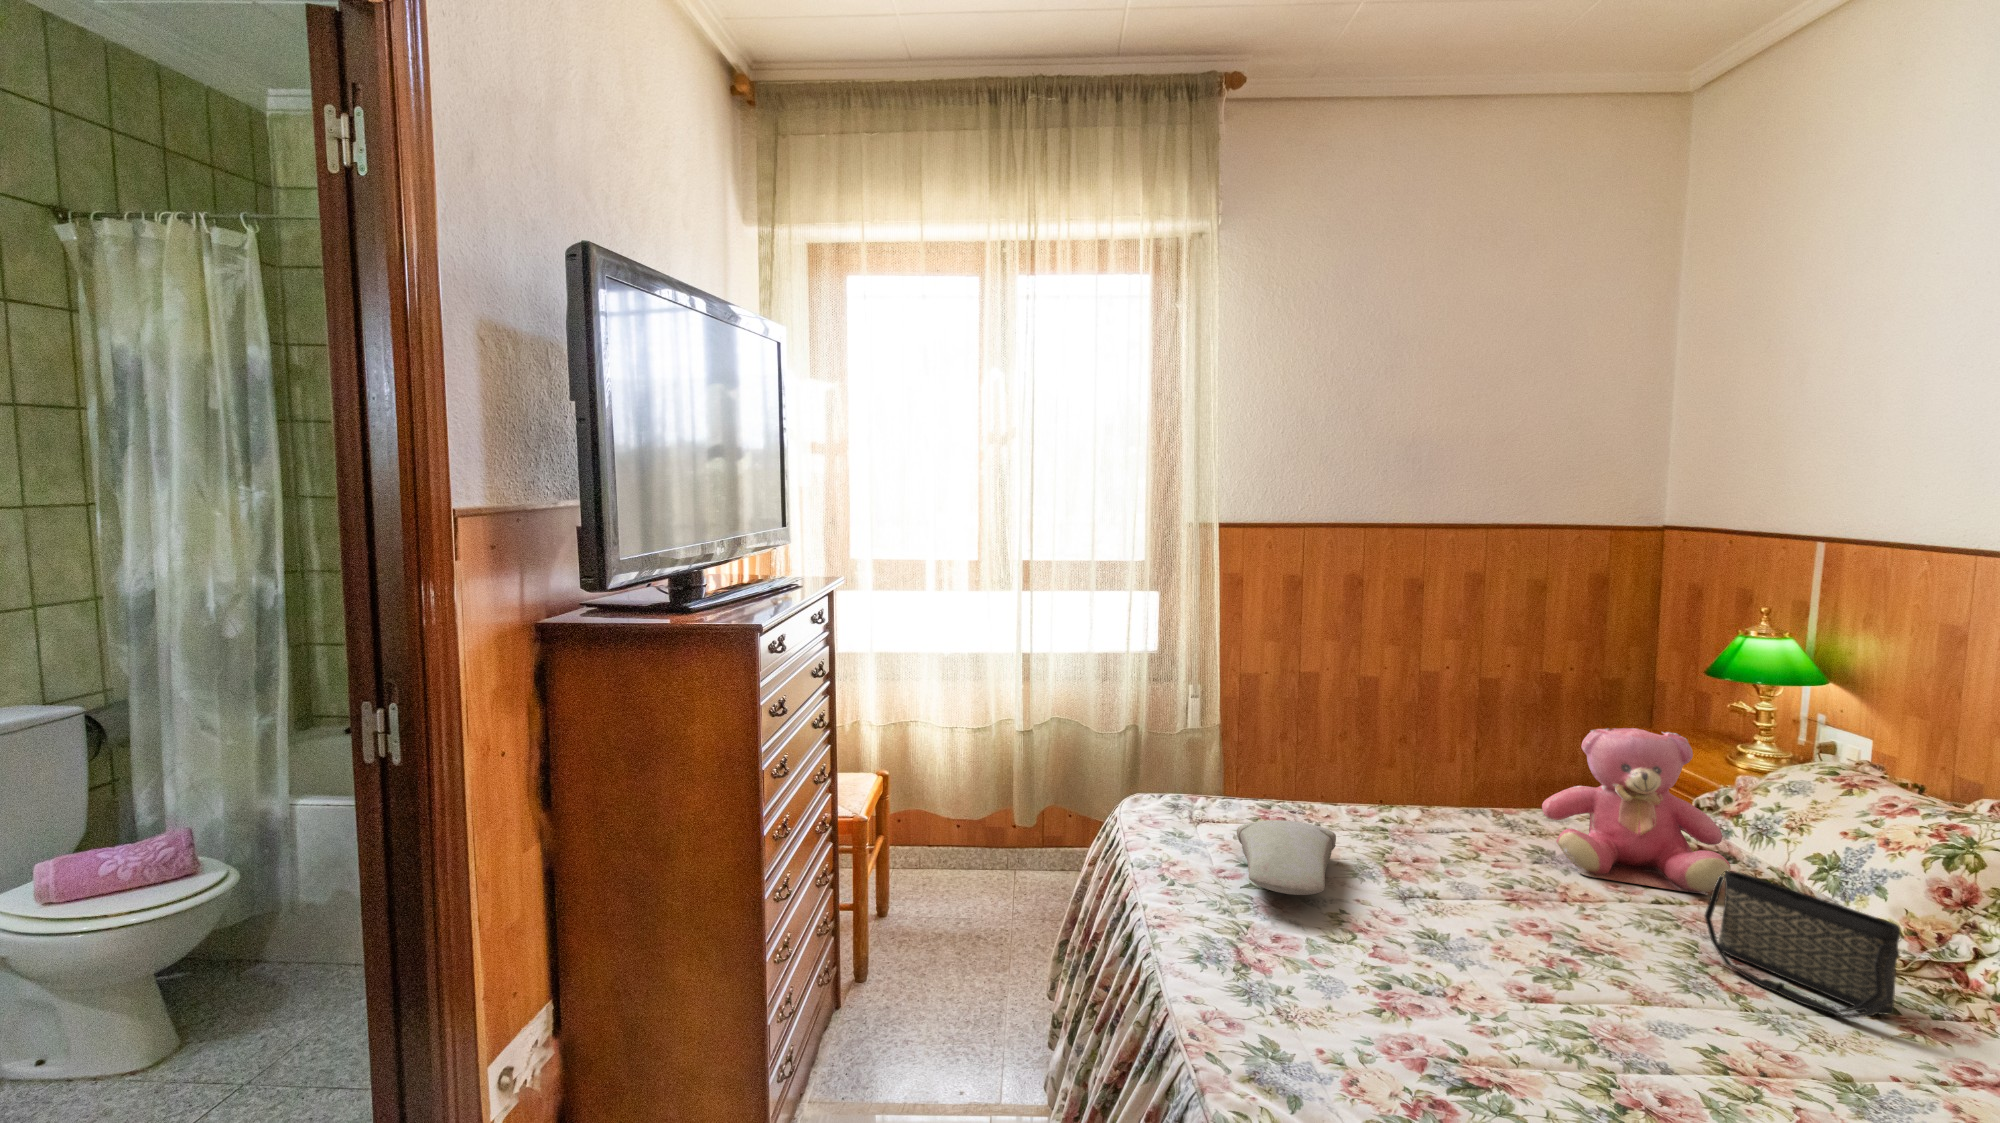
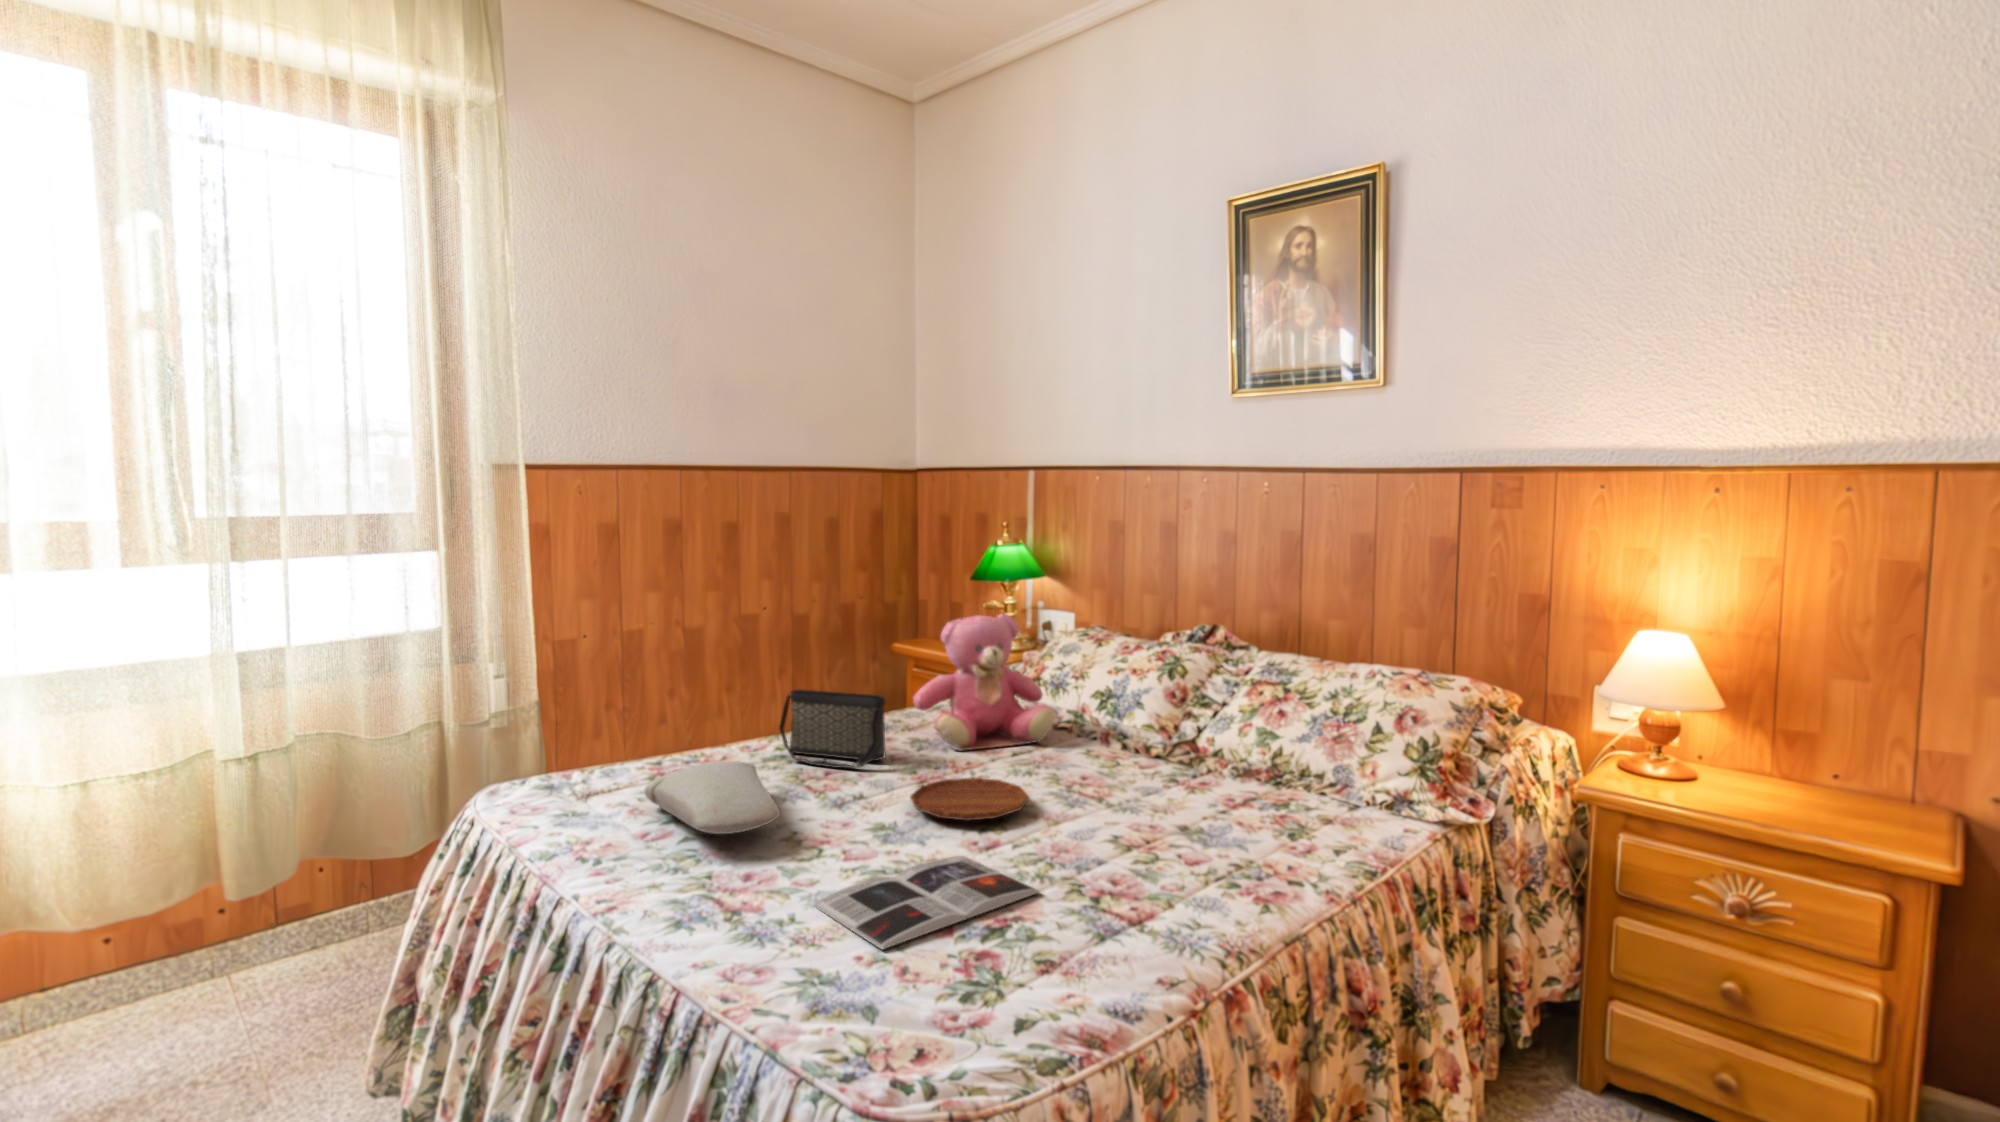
handbag: present [1705,871,1902,1018] -> present [779,689,885,768]
tray: none [1474,903,1623,970] -> present [910,778,1029,820]
magazine: none [1313,980,1558,1071] -> present [814,856,1040,949]

